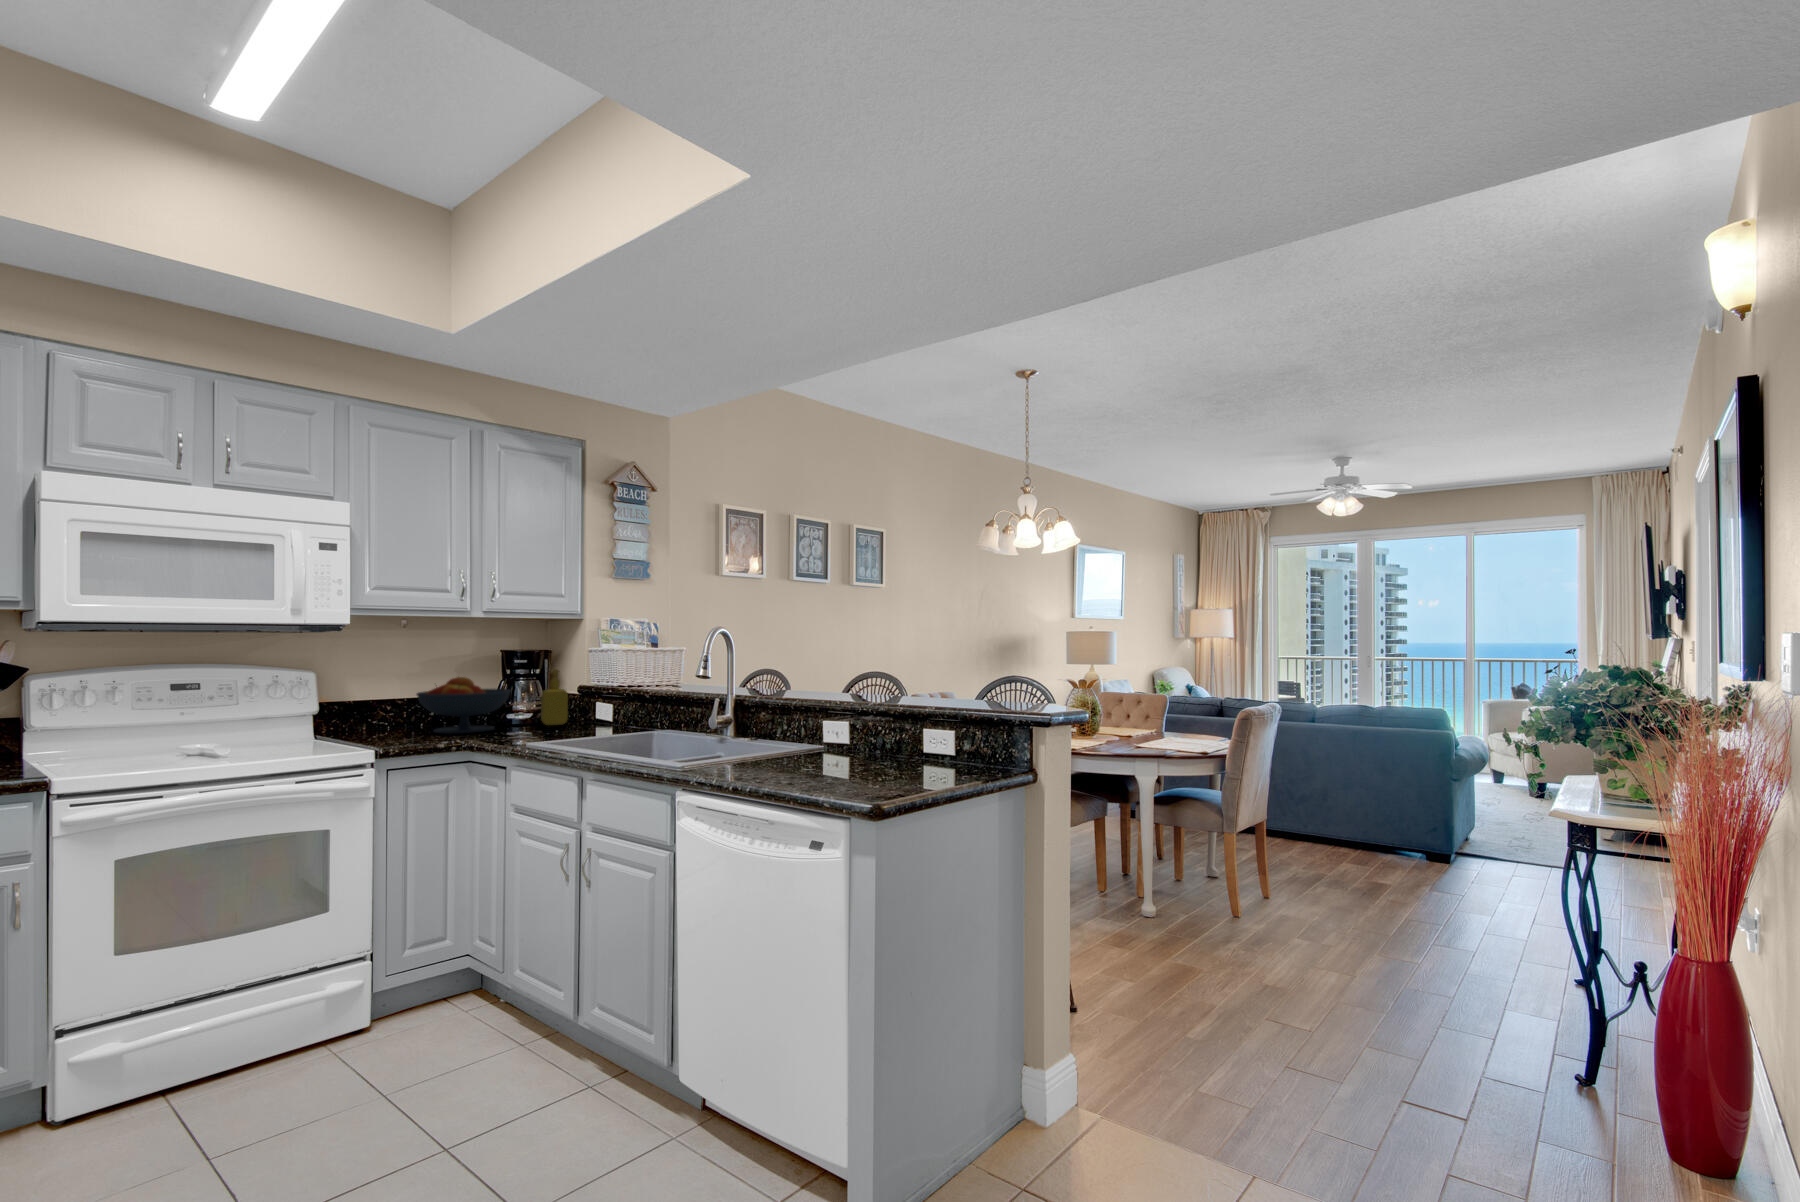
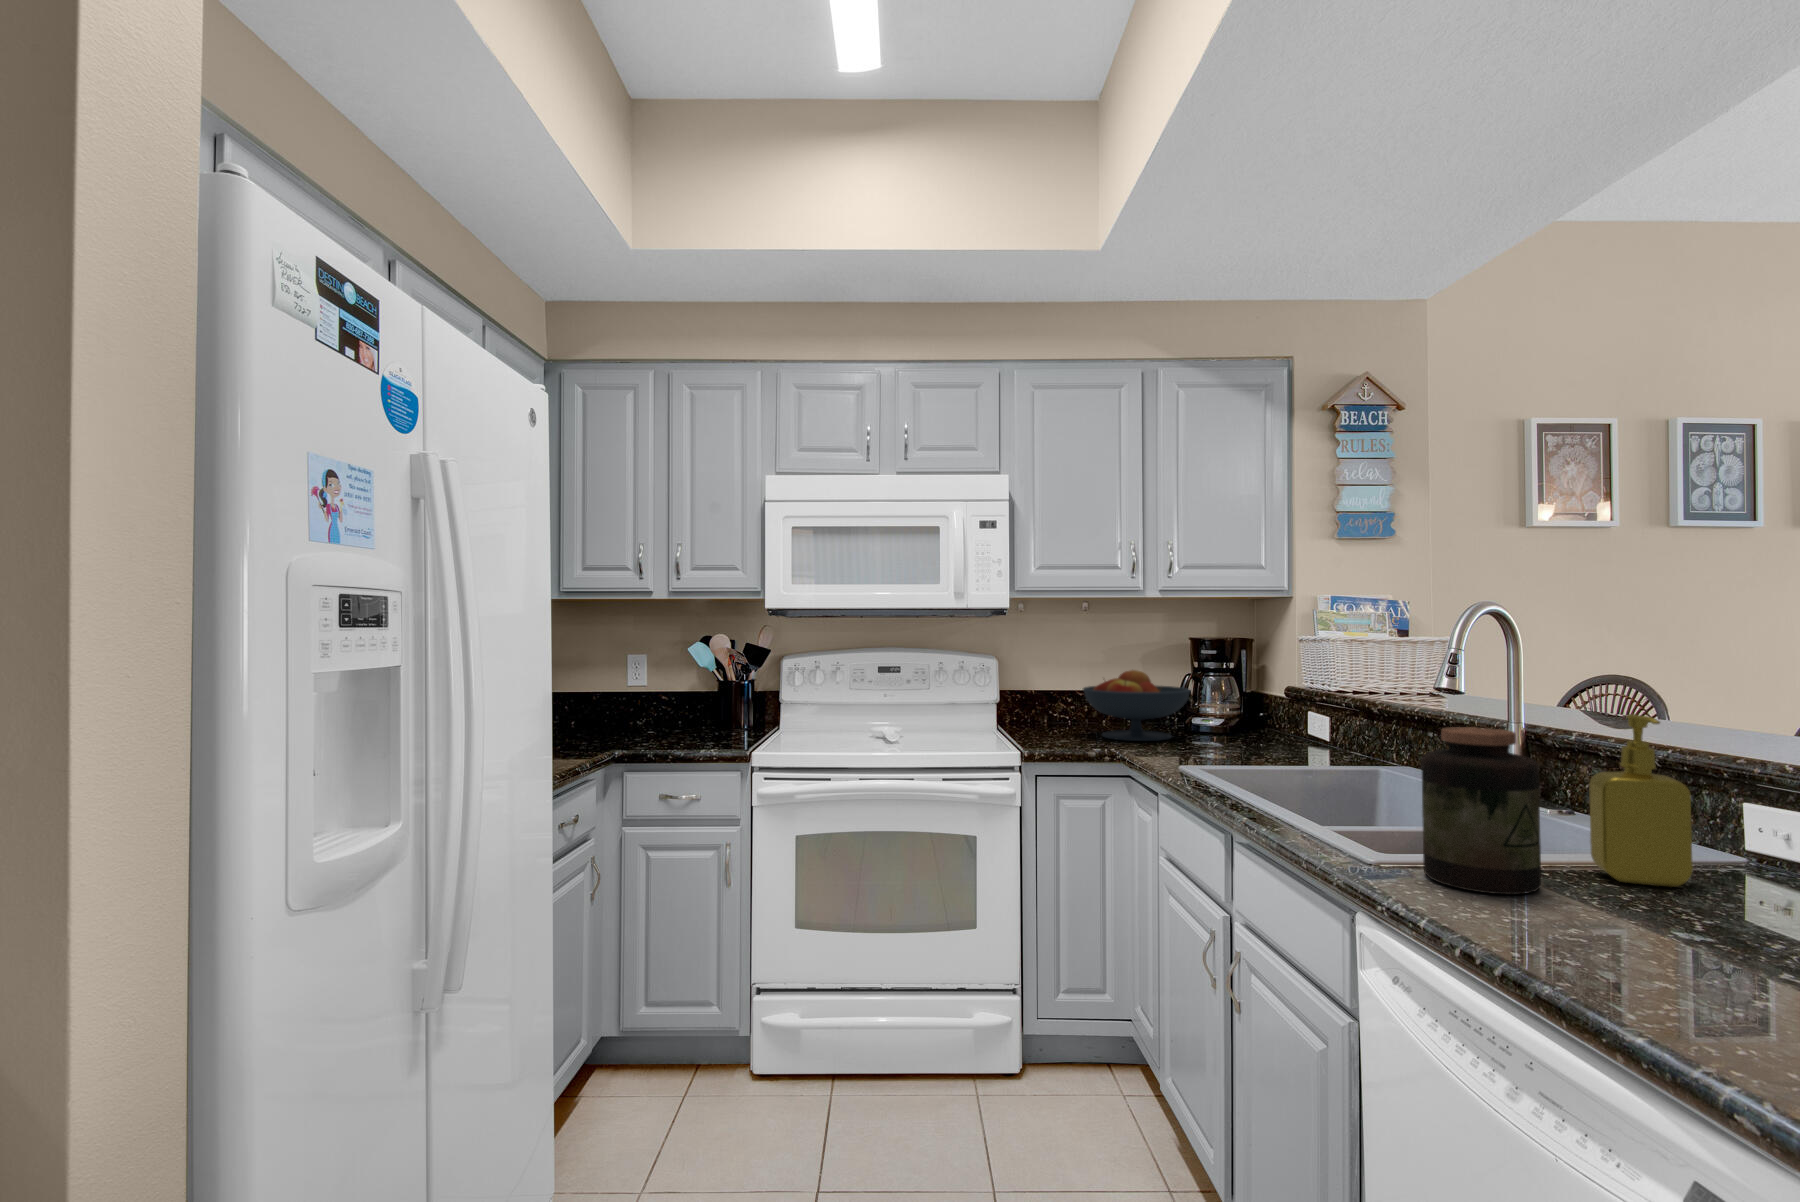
soap dispenser: present [541,669,568,725] -> present [1589,714,1693,887]
jar: none [703,692,754,773] -> present [1422,727,1541,895]

